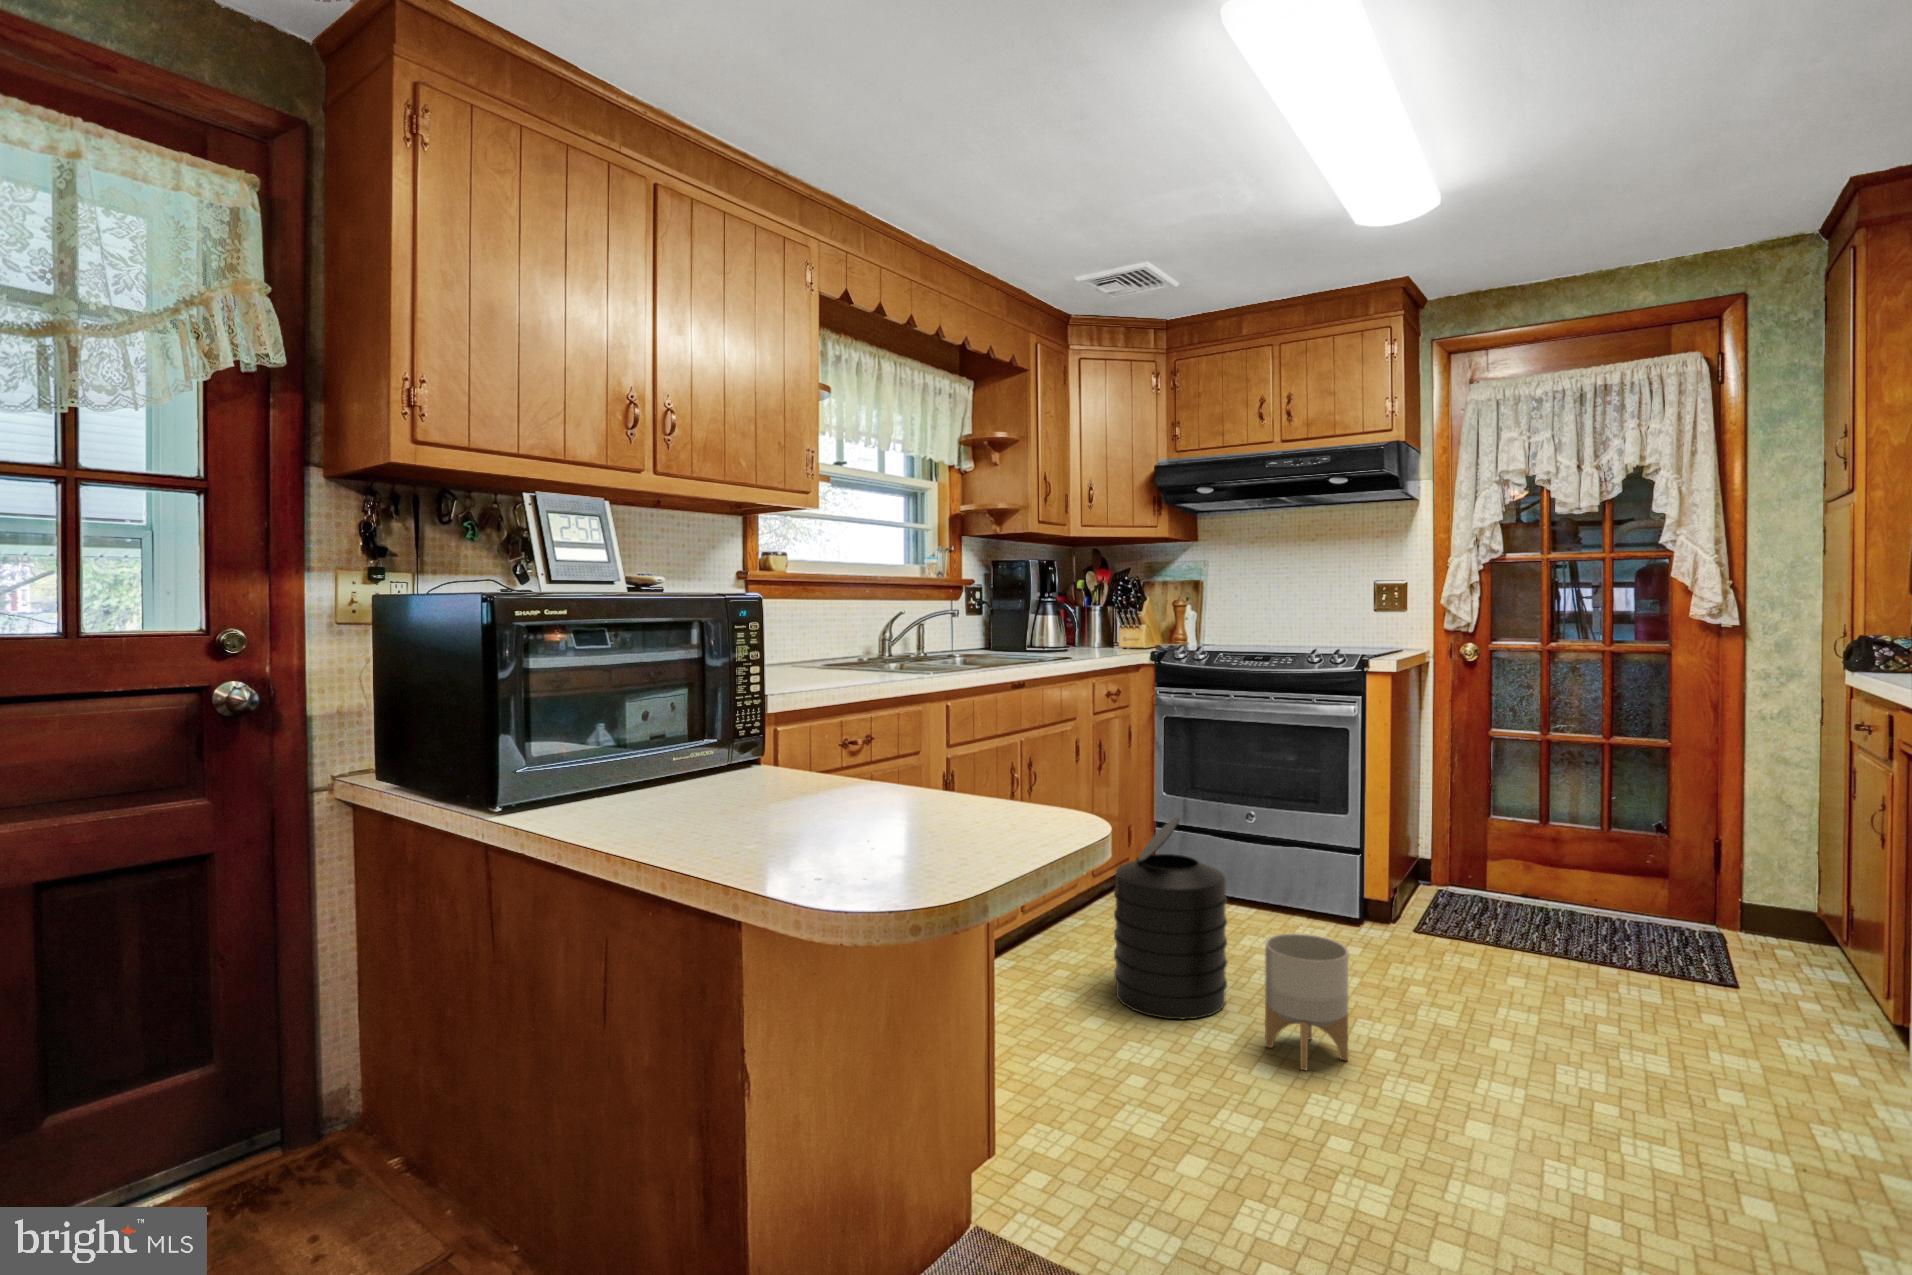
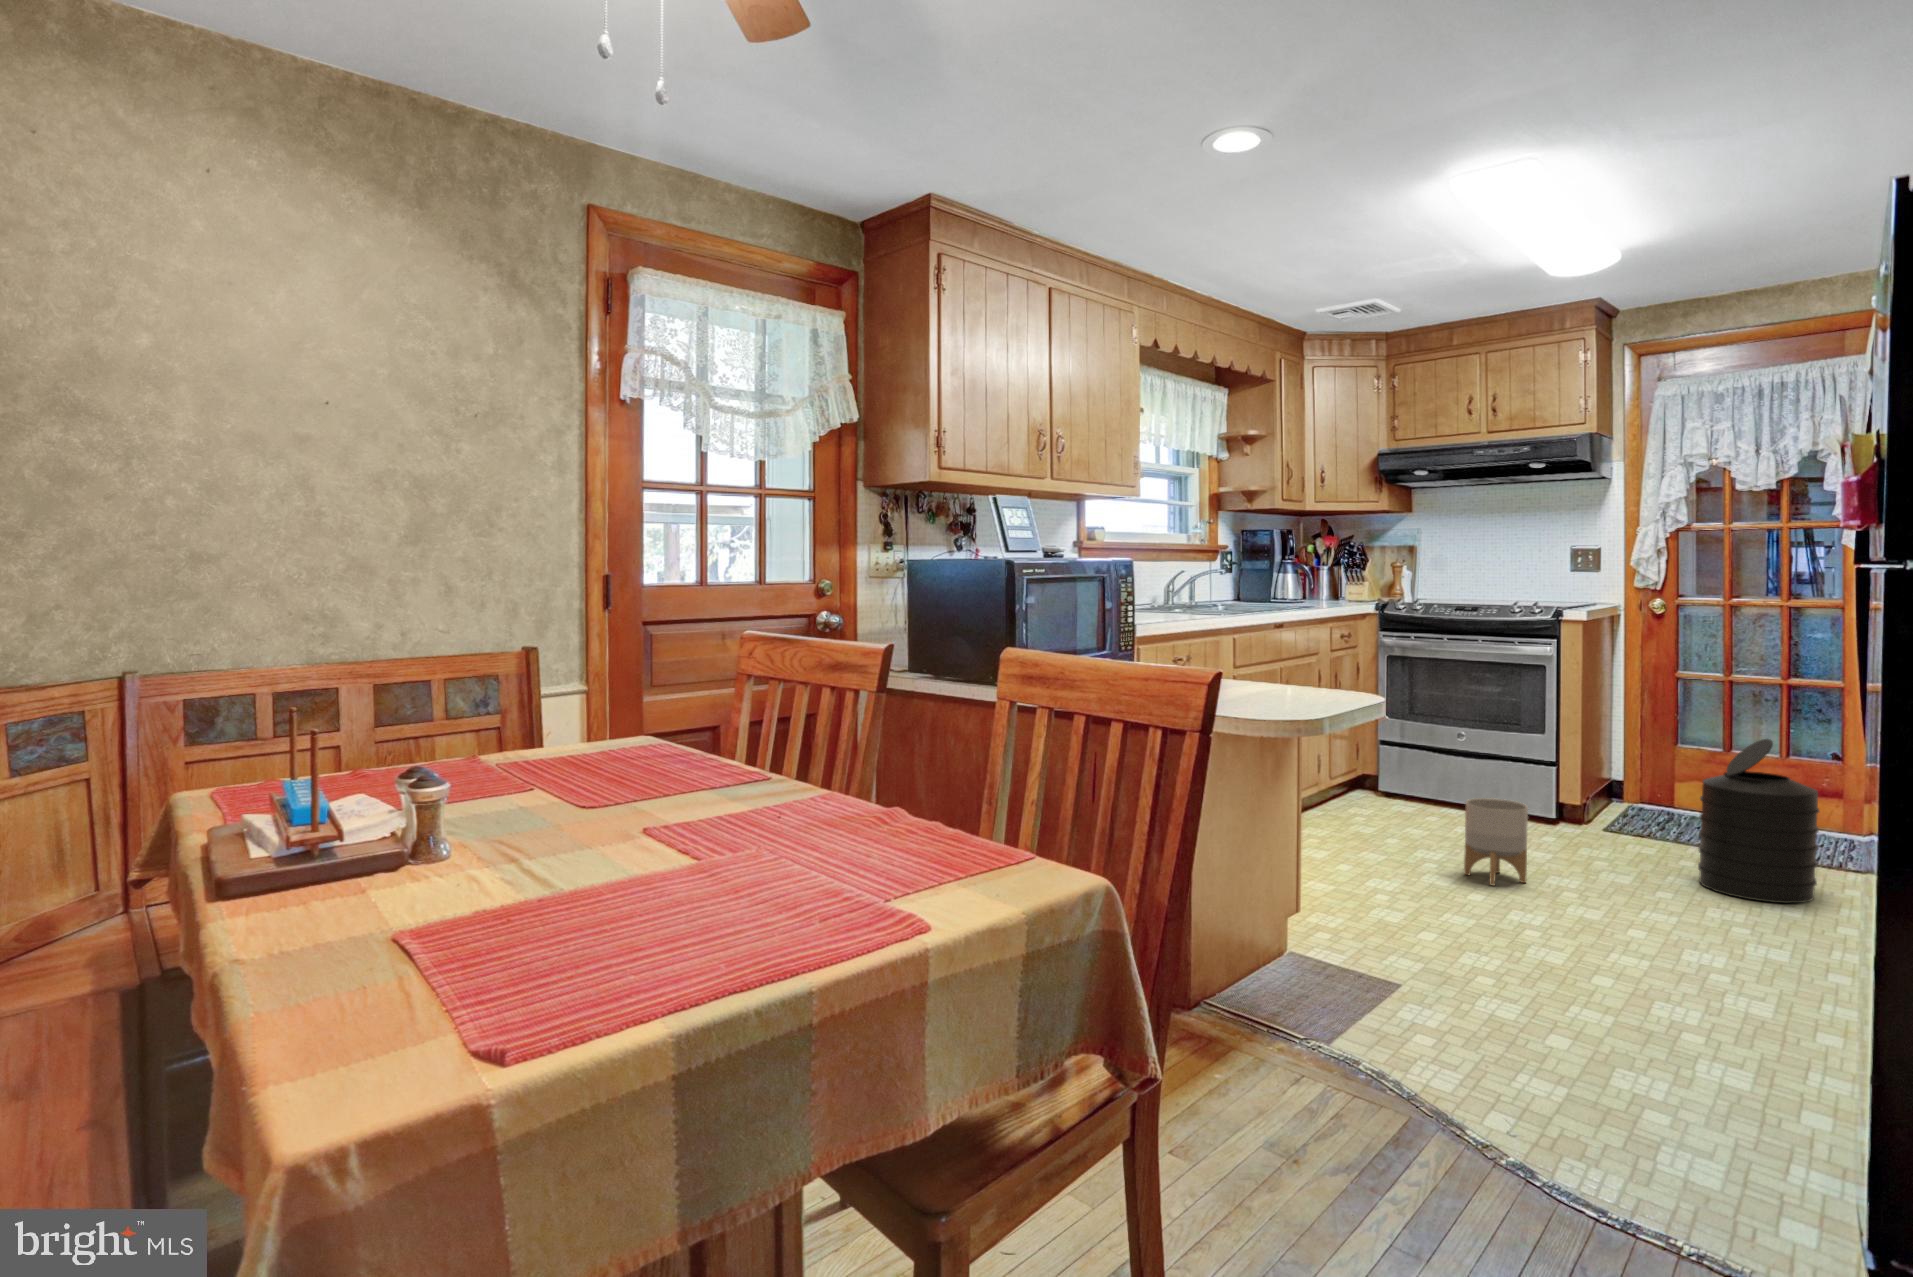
trash can: present [1114,817,1227,1019] -> present [1698,739,1819,903]

